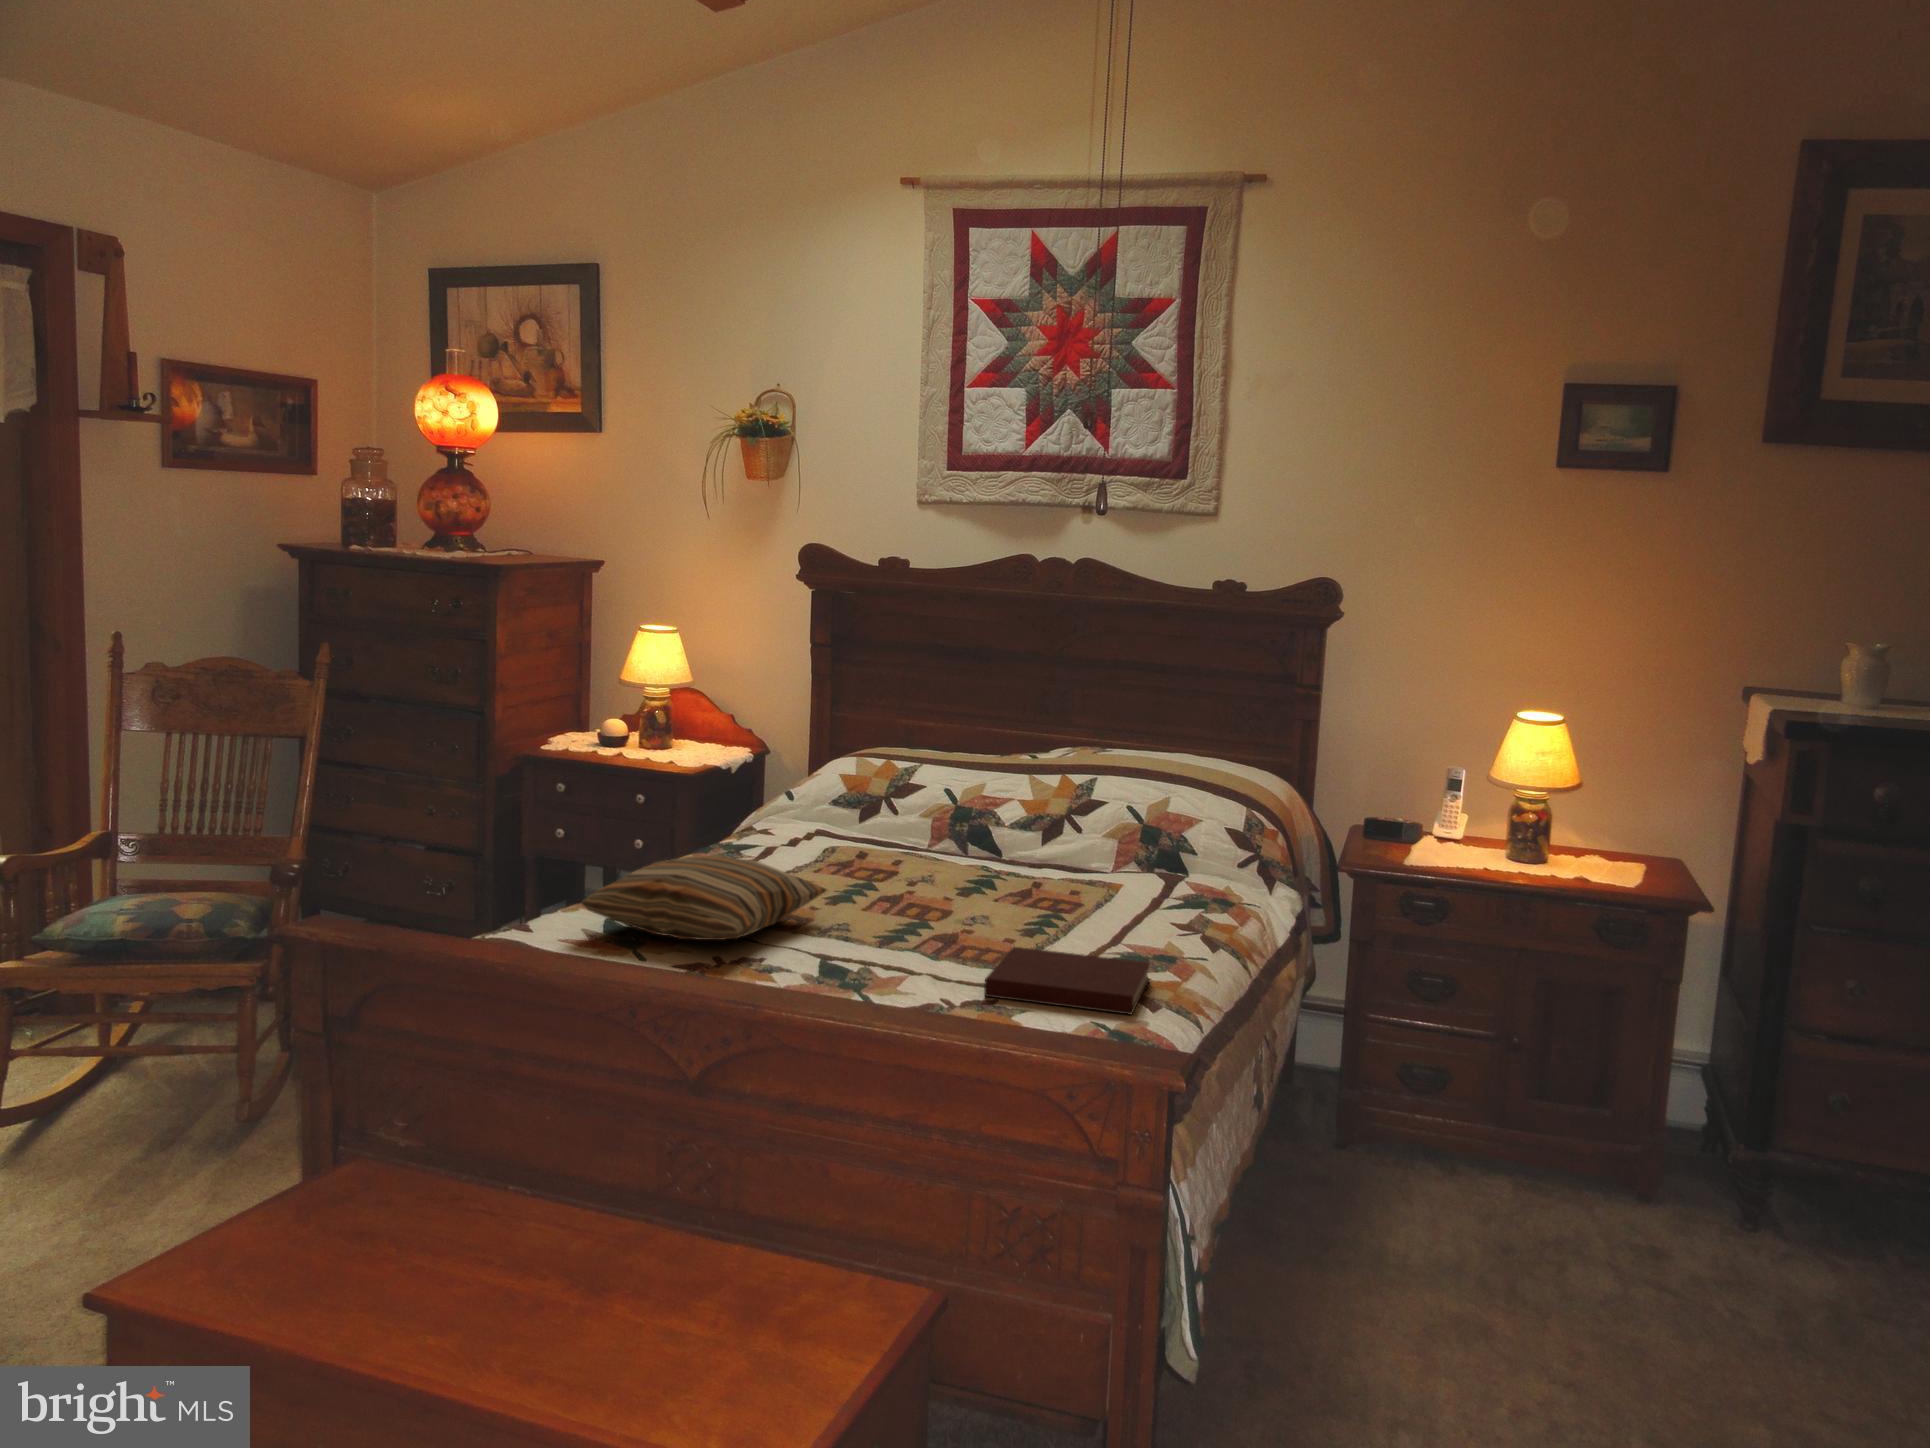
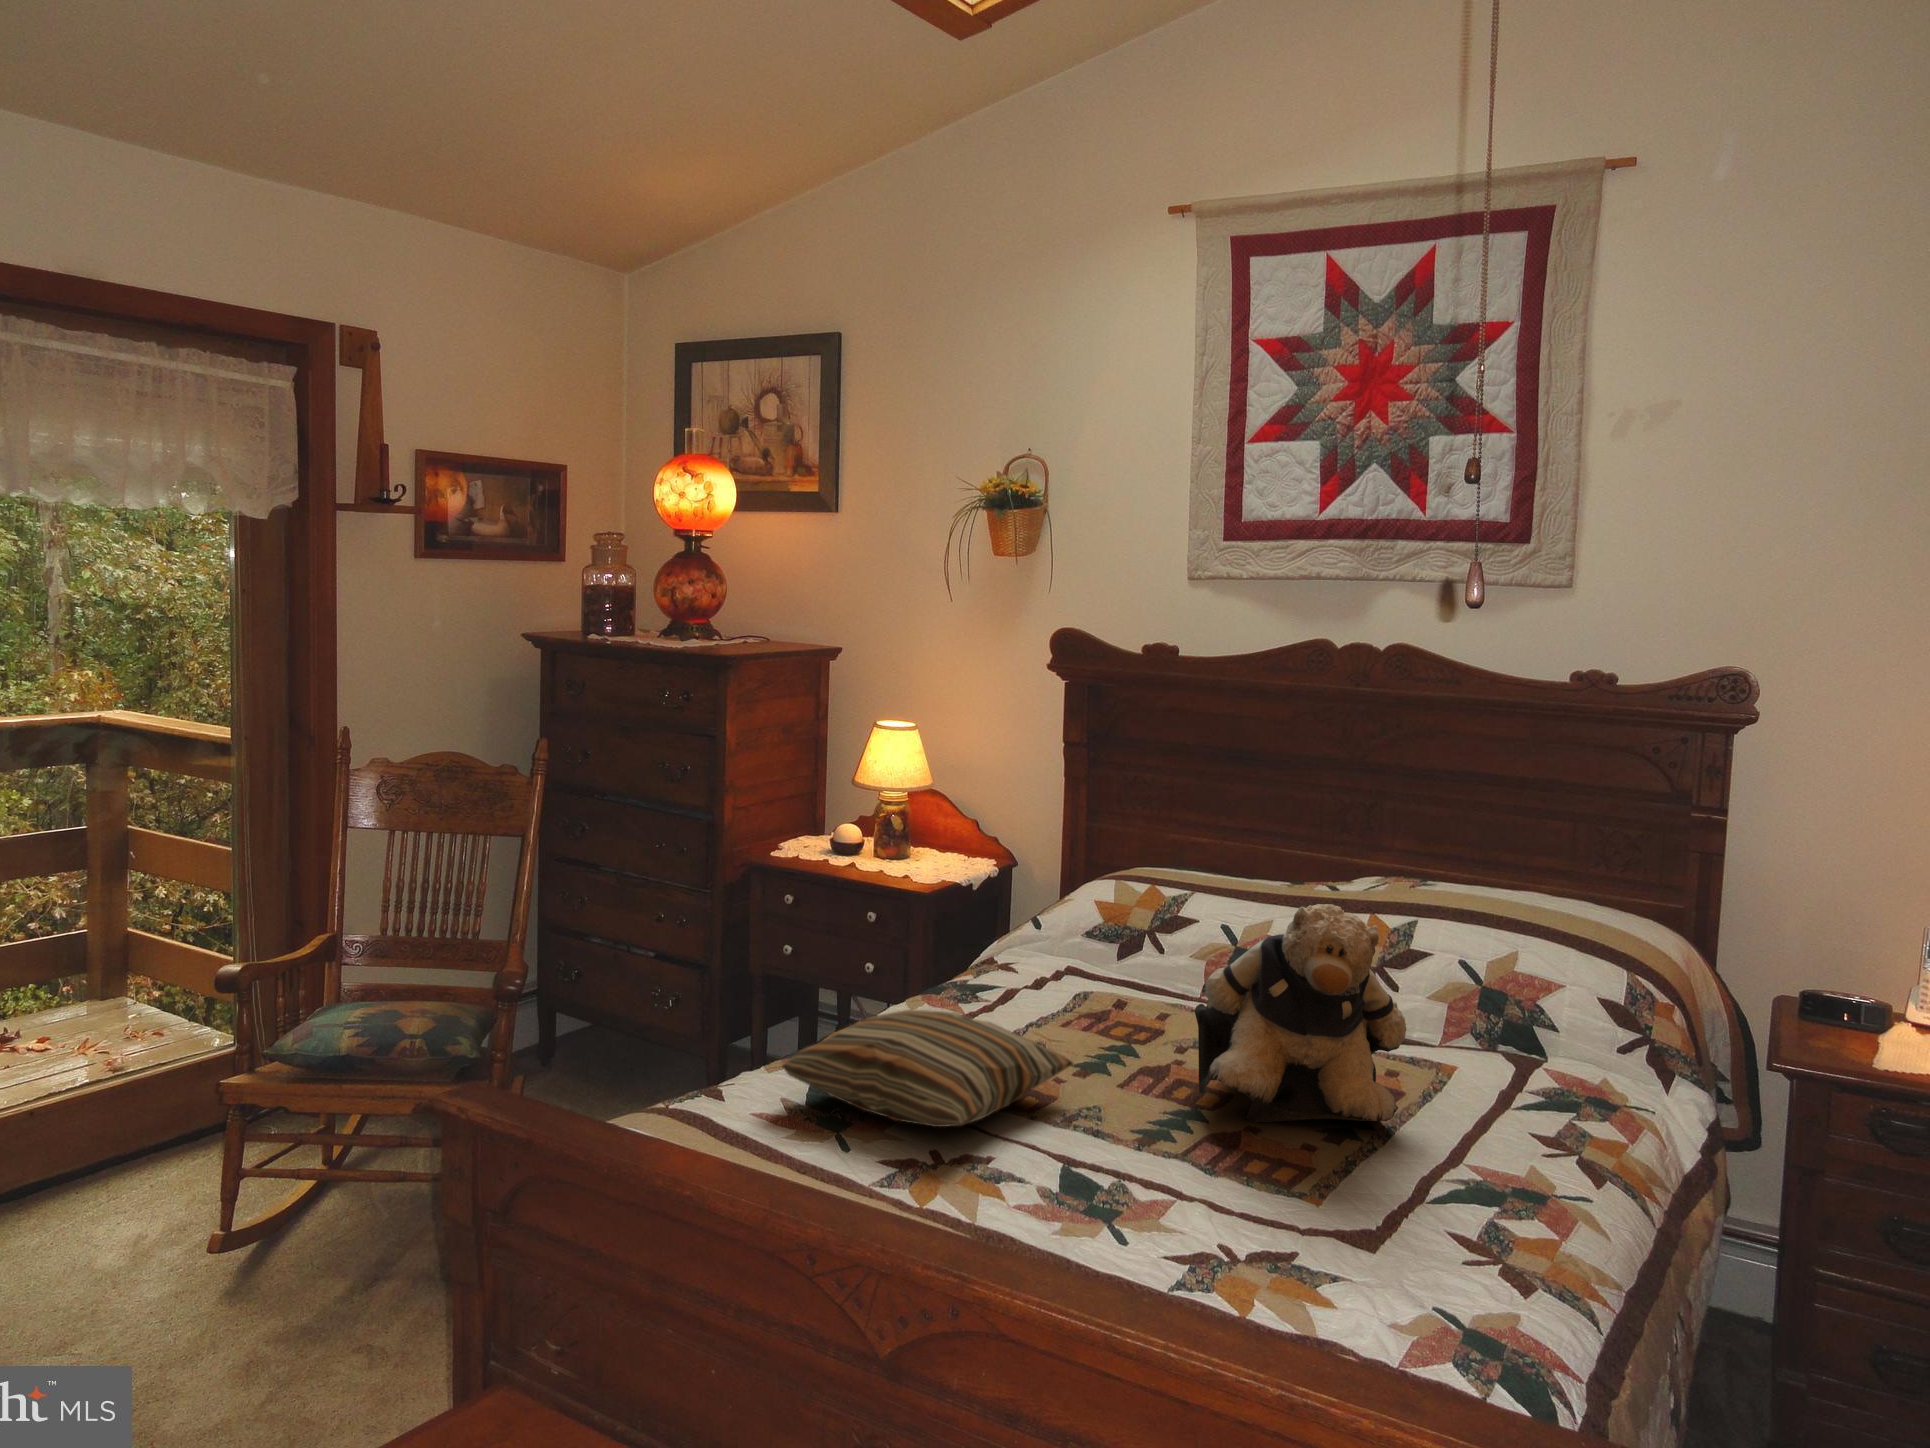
teddy bear: none [923,755,1083,926] -> present [1195,904,1406,1122]
notebook: present [984,947,1150,1015] -> none [1280,1167,1516,1297]

